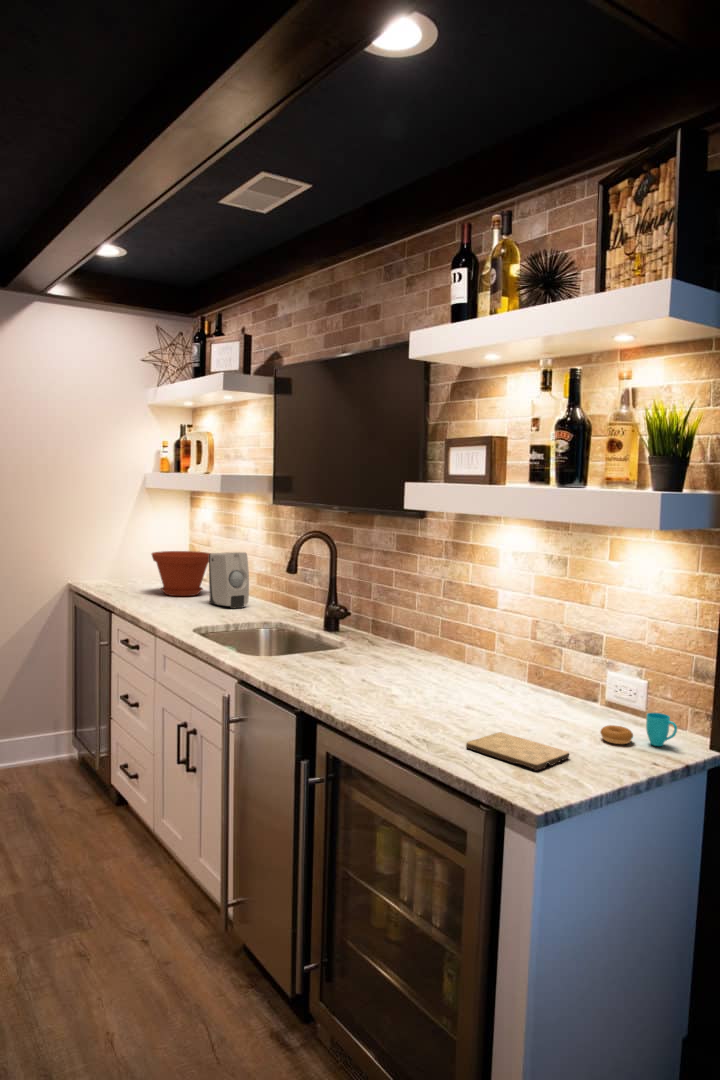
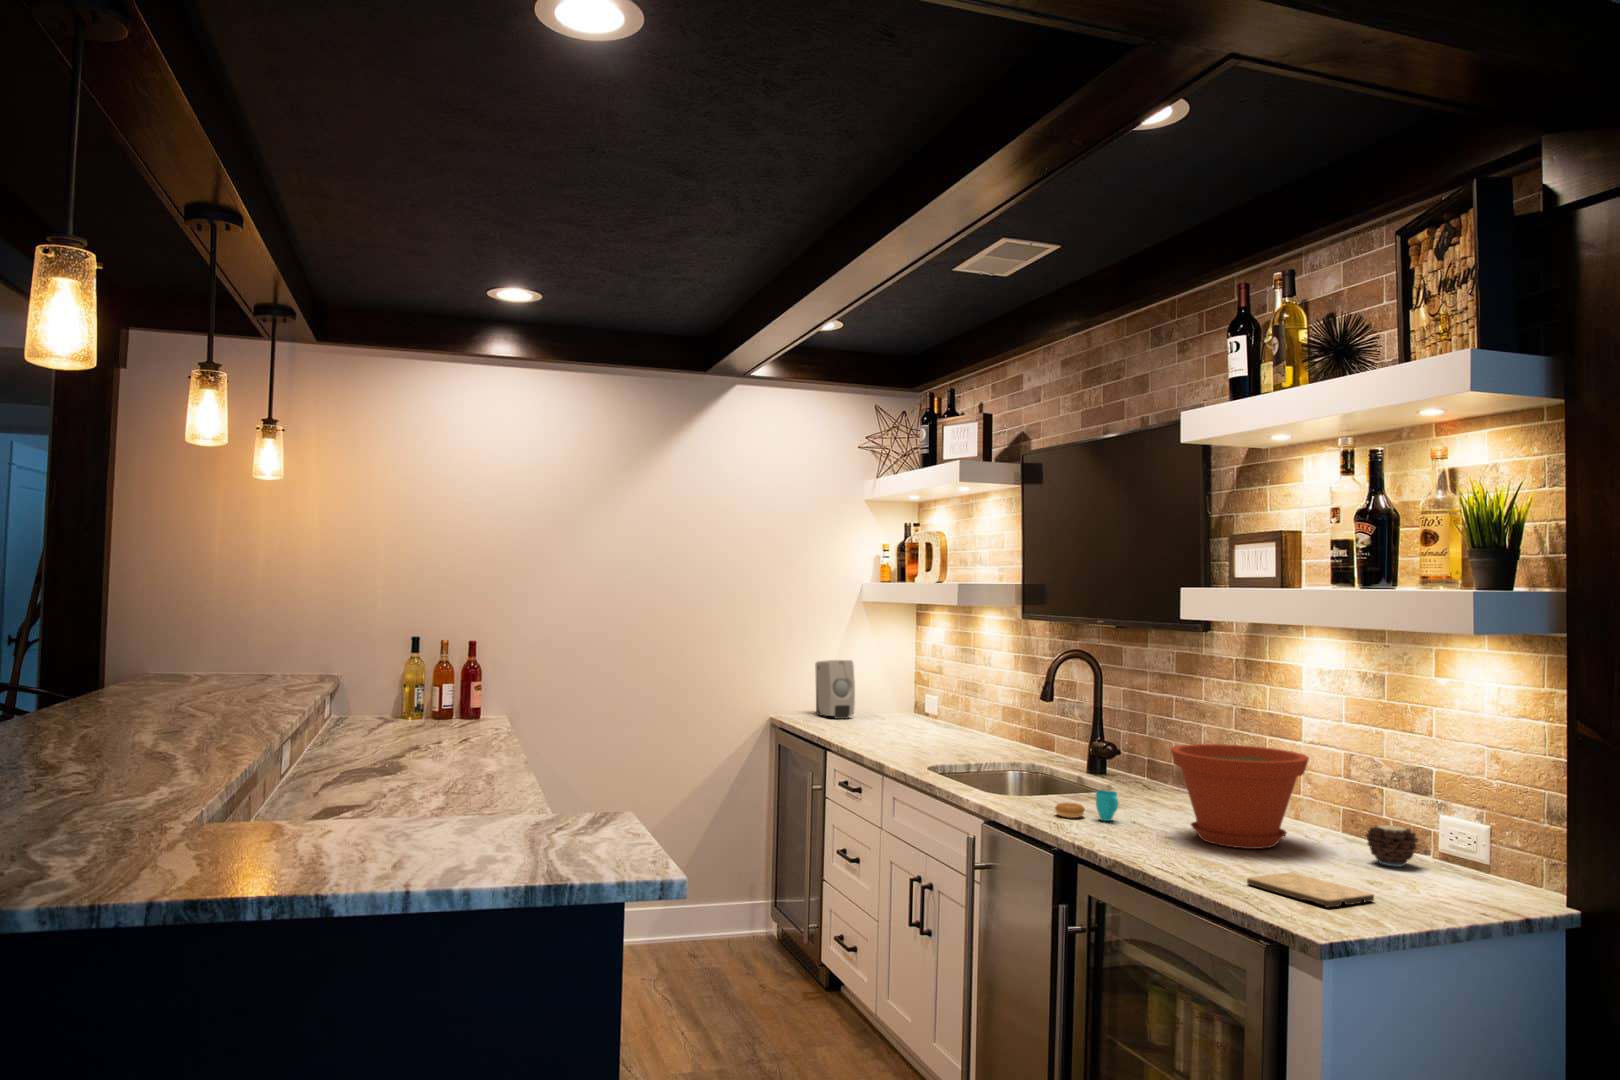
plant pot: present [152,551,210,596] -> present [1170,744,1309,849]
soap dispenser: present [209,552,249,608] -> present [815,660,855,719]
candle: none [550,677,590,715] -> present [1366,824,1418,867]
cup: present [600,713,677,746] -> present [1055,790,1118,821]

